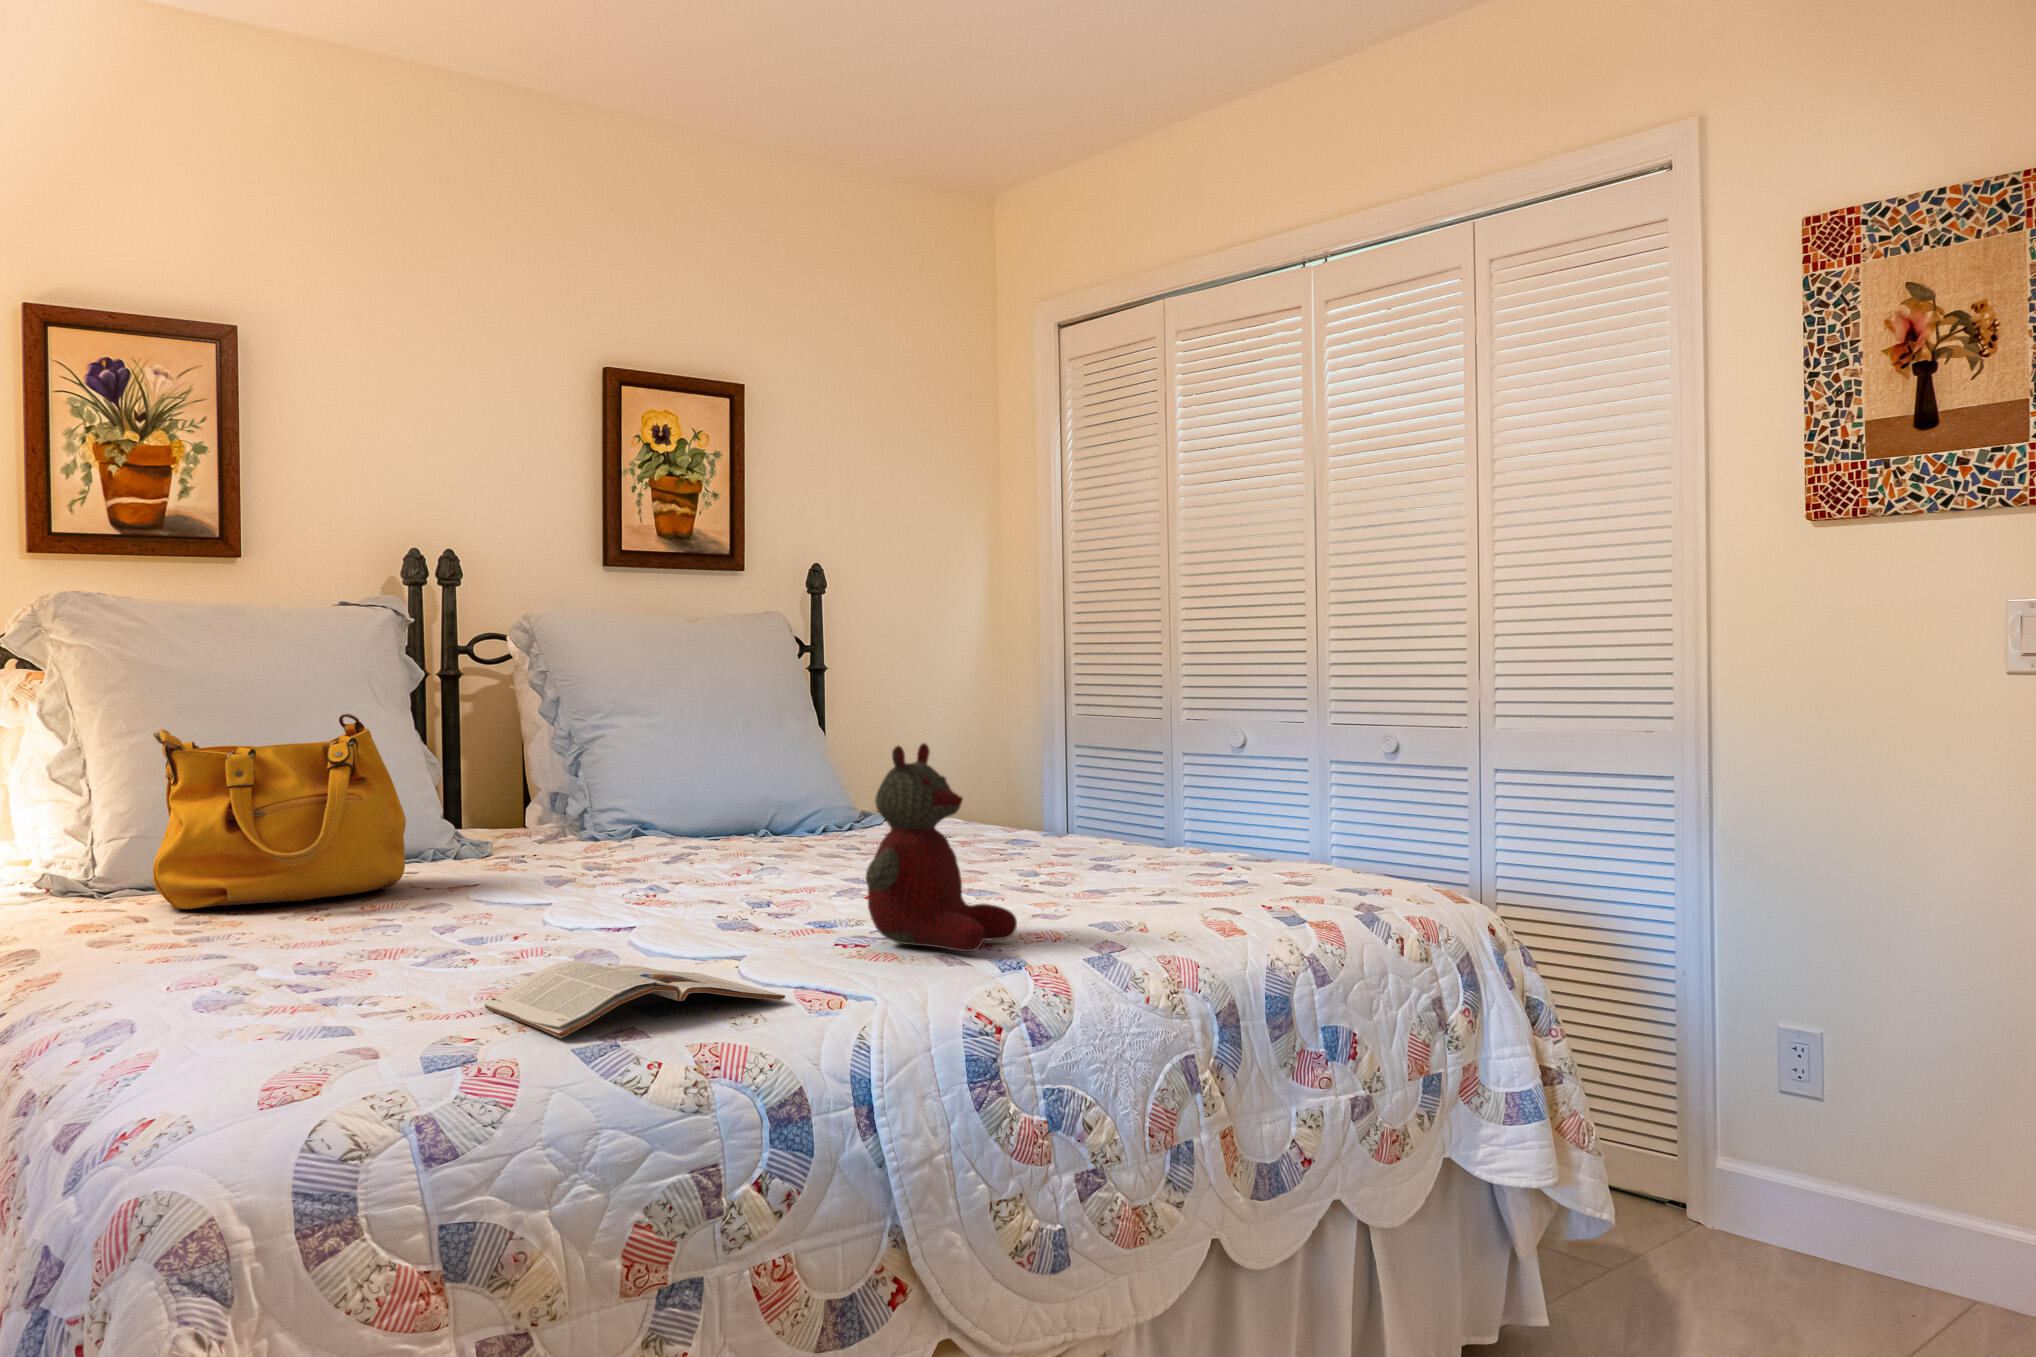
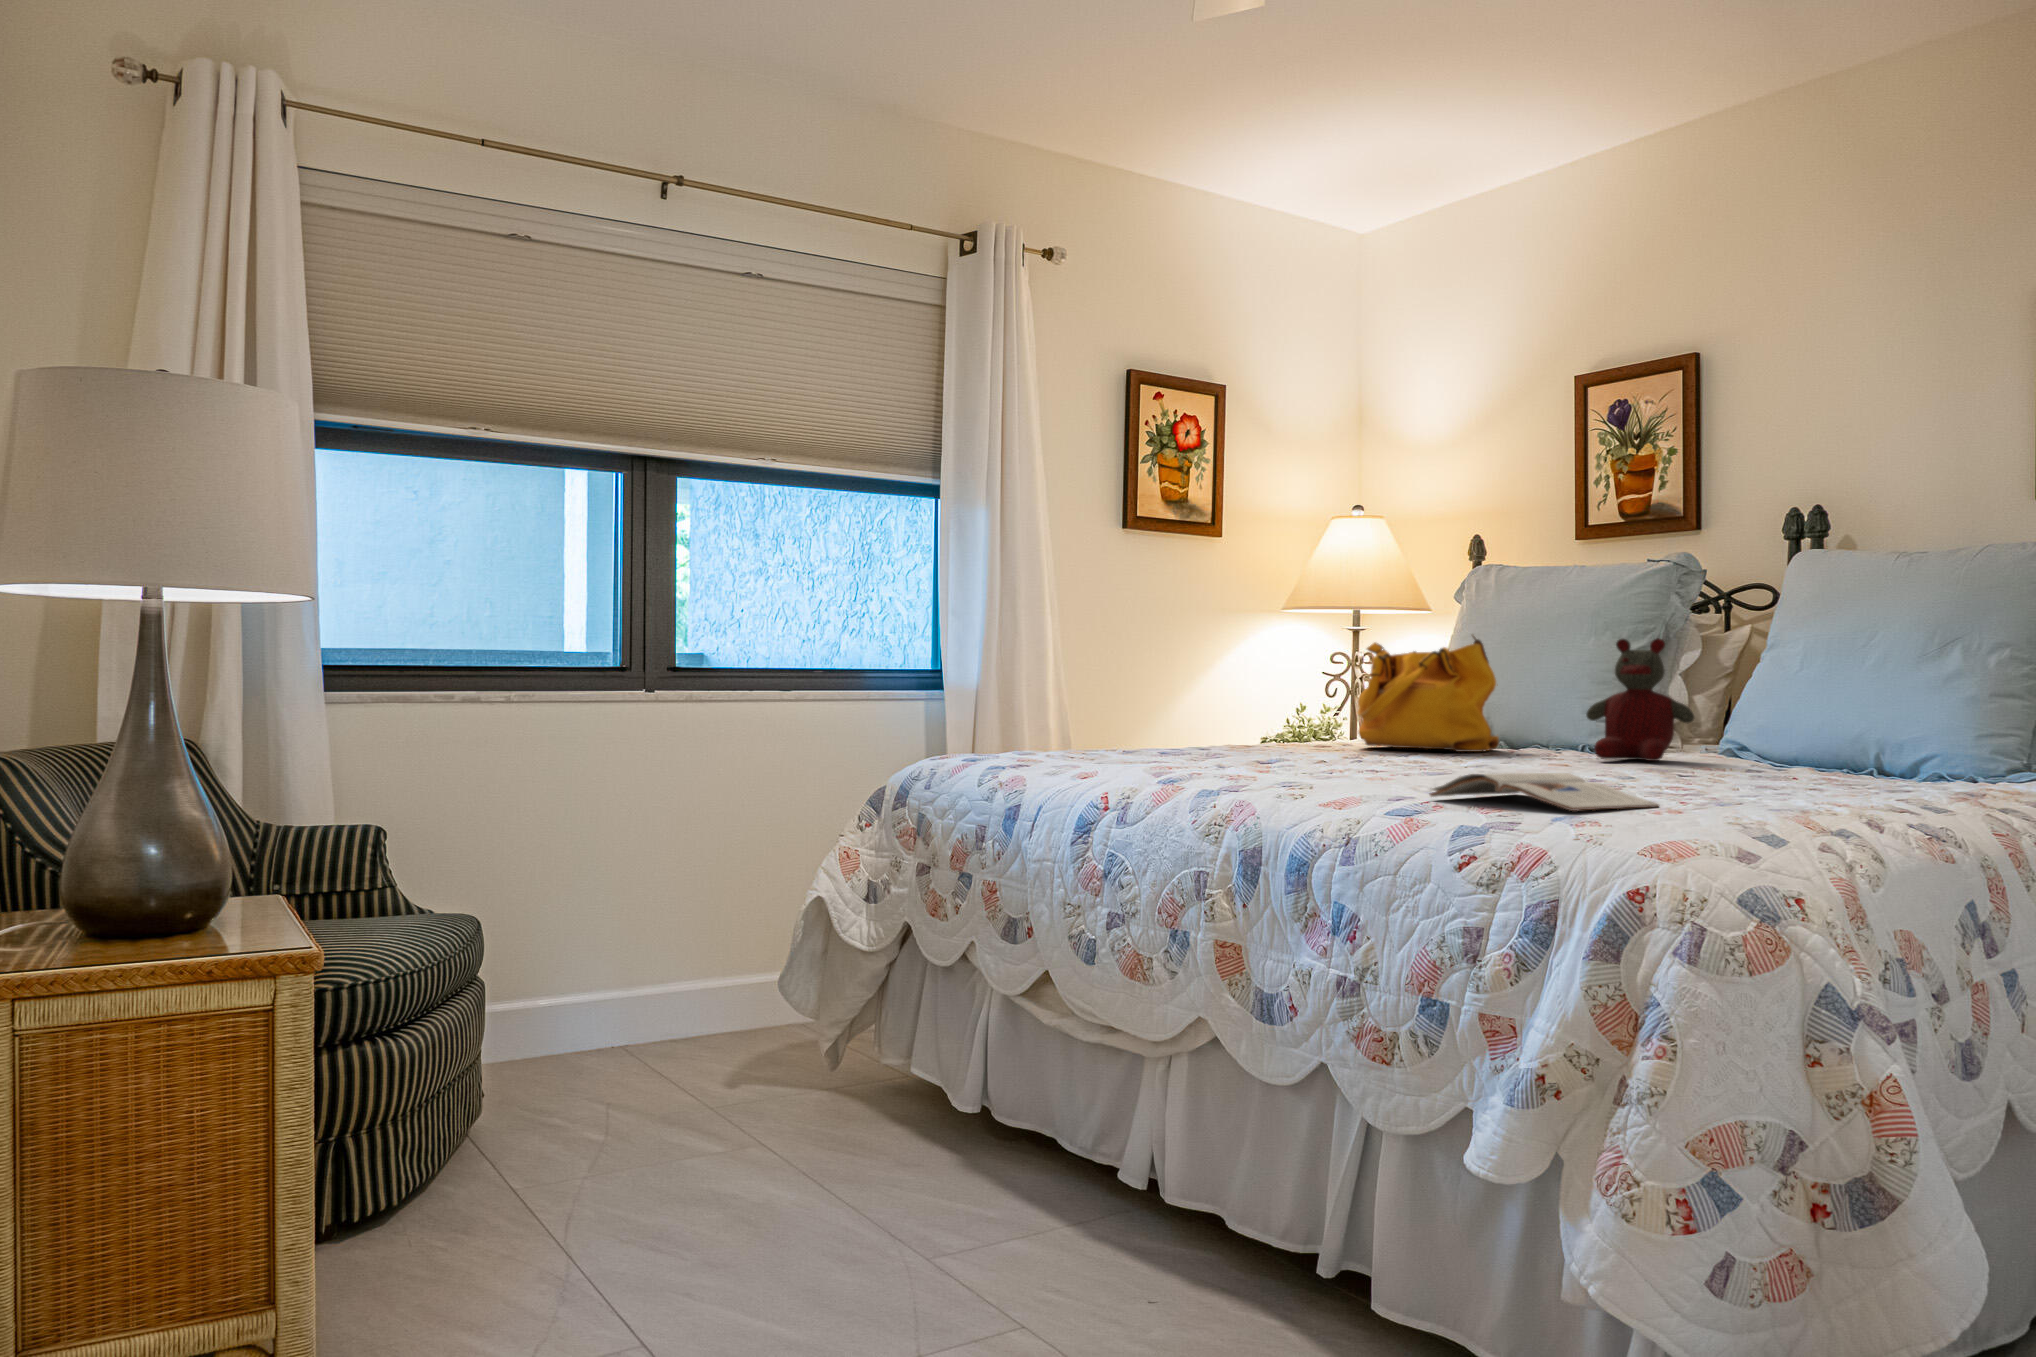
stuffed bear: present [866,743,1017,952] -> present [1586,638,1694,761]
magazine: present [484,960,785,1038] -> present [1430,773,1659,811]

